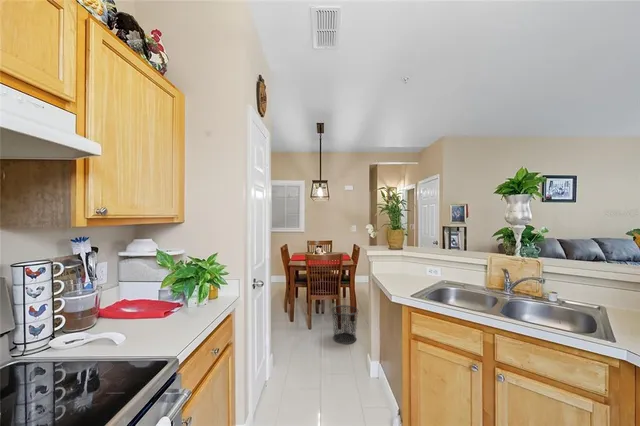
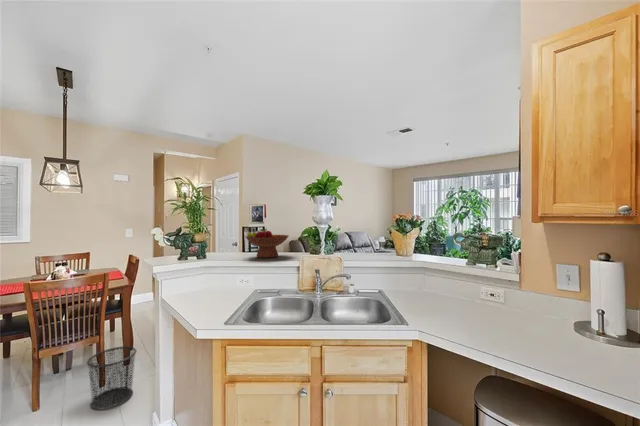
fruit bowl: none [436,228,480,255] -> present [245,229,289,258]

